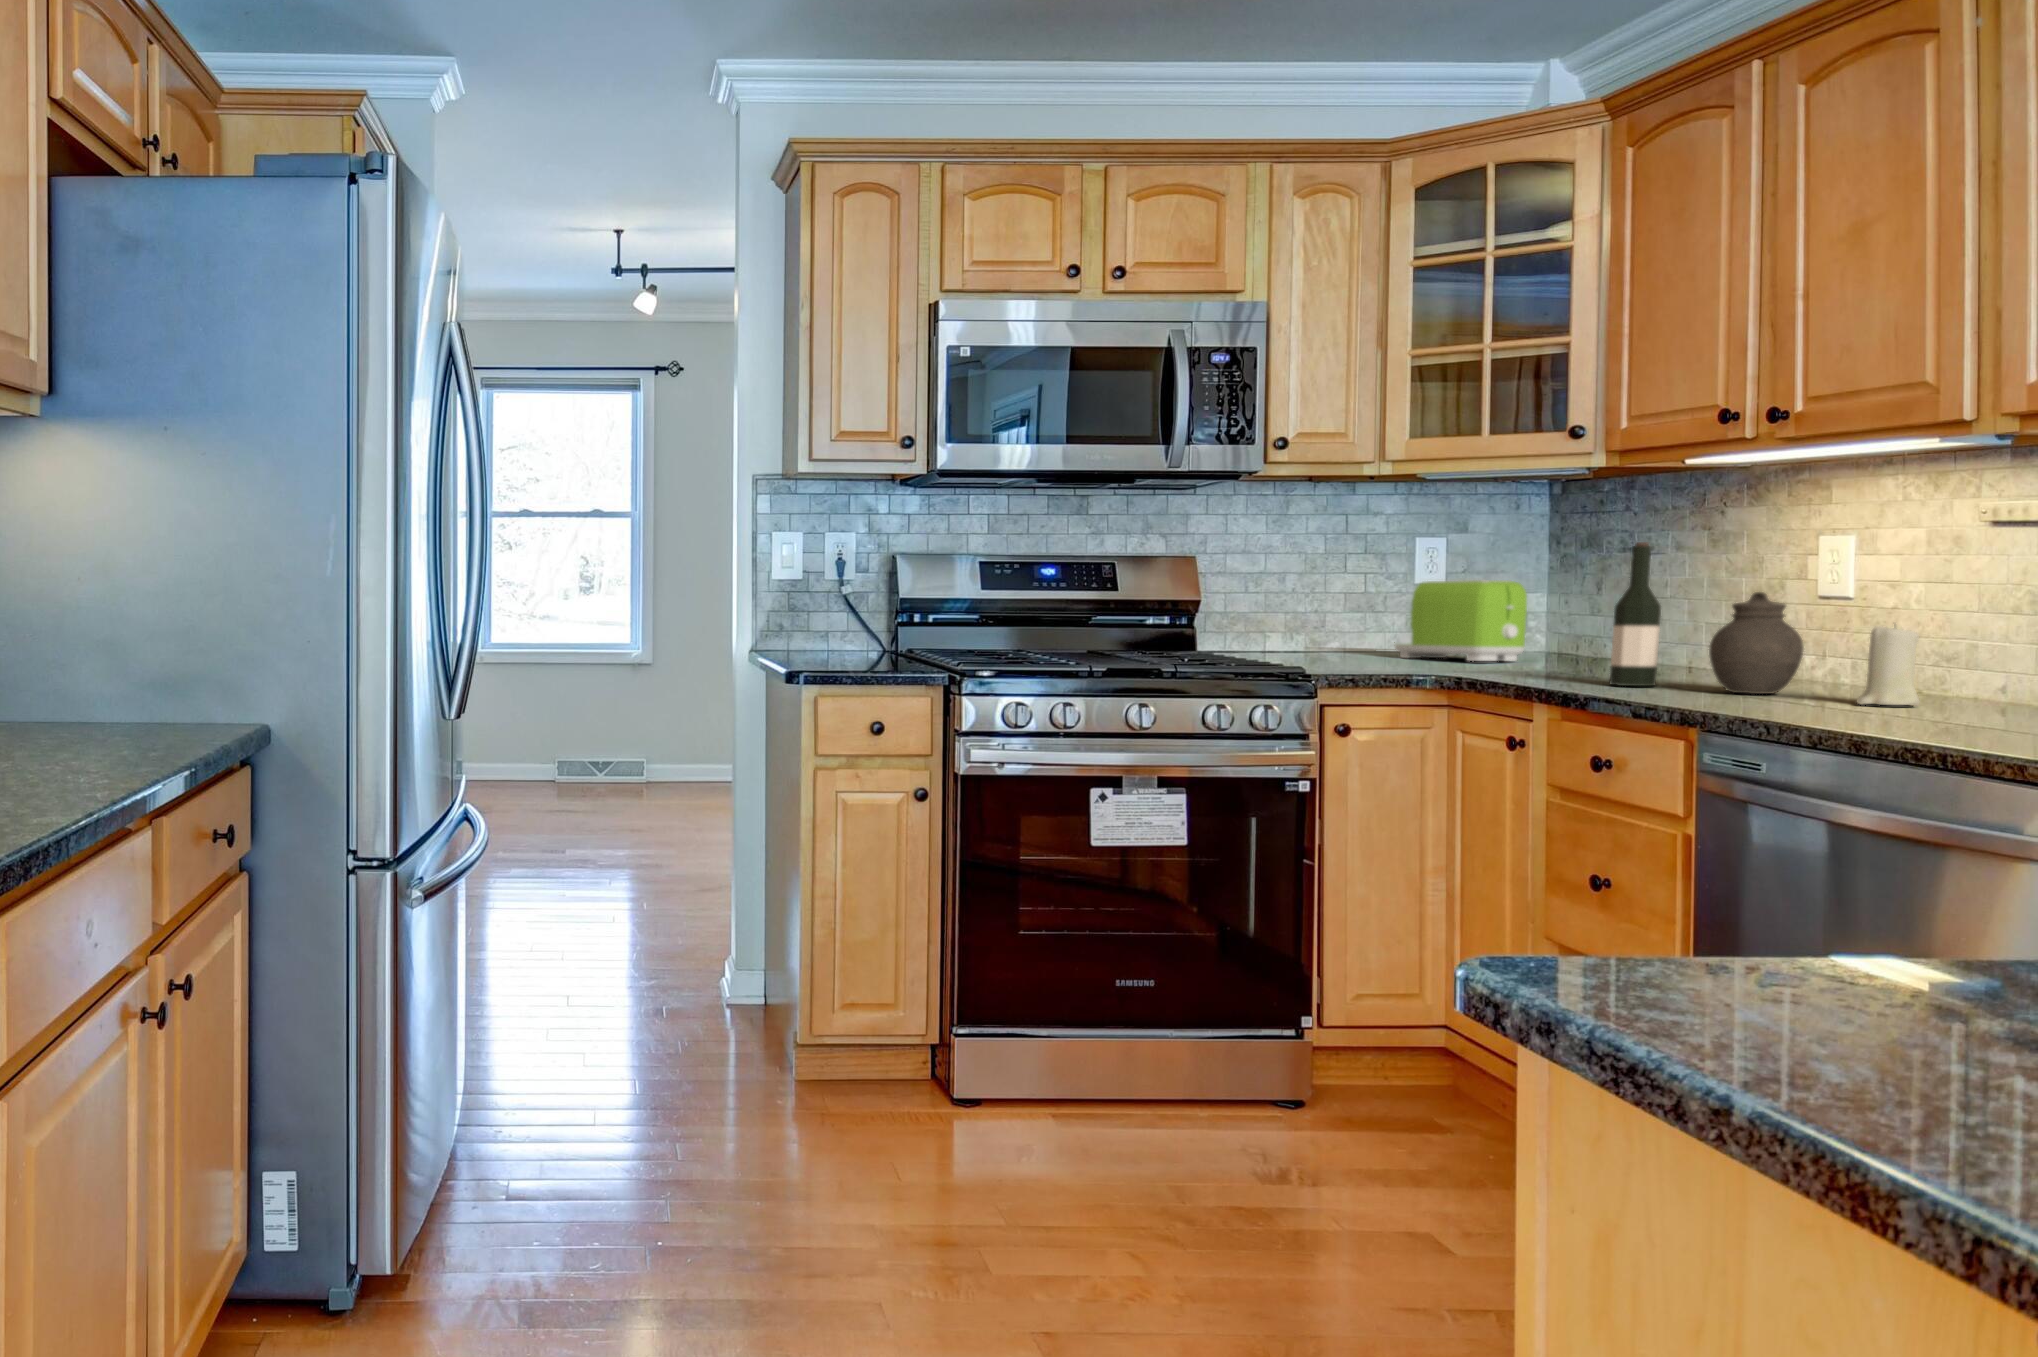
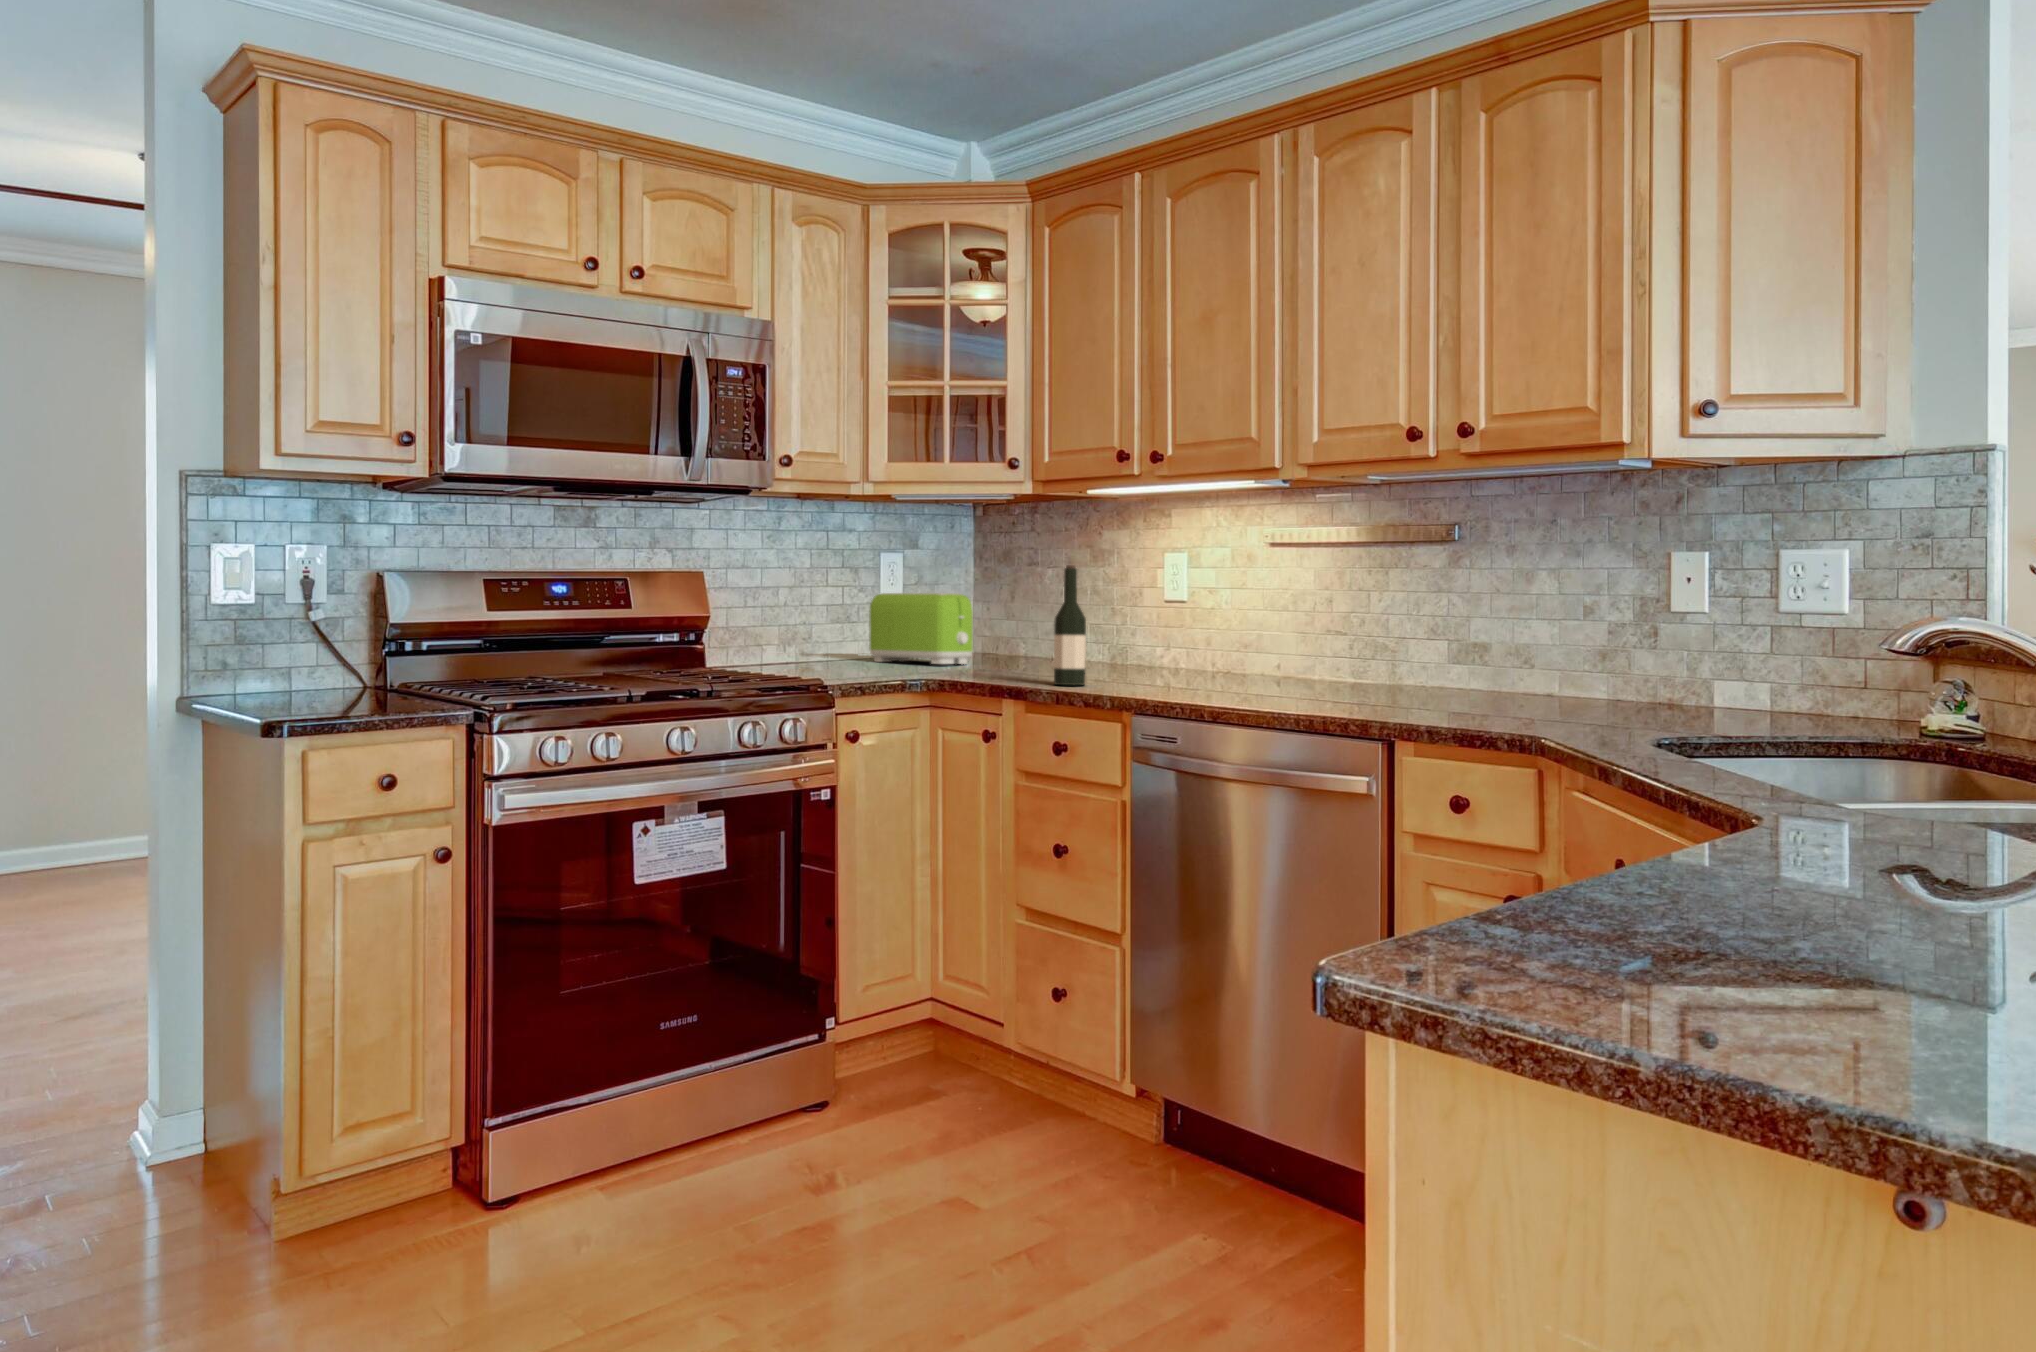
jar: present [1709,592,1804,694] -> none [1123,608,1184,690]
candle: present [1857,626,1919,705] -> none [1223,633,1261,697]

